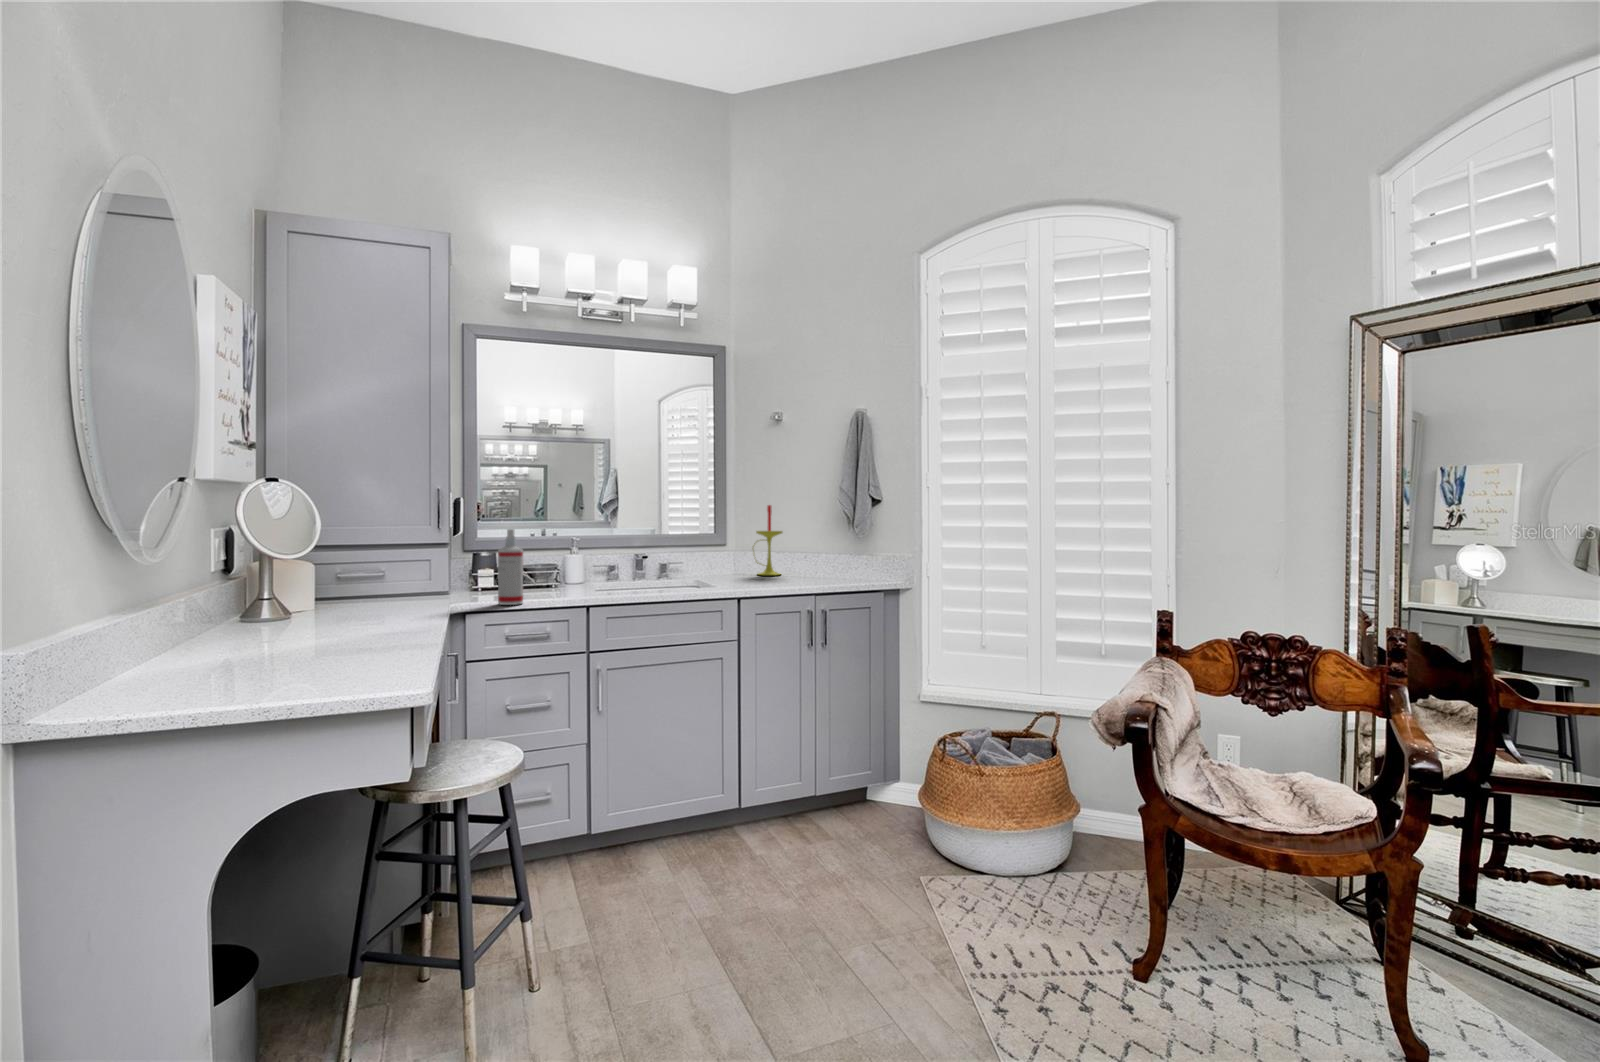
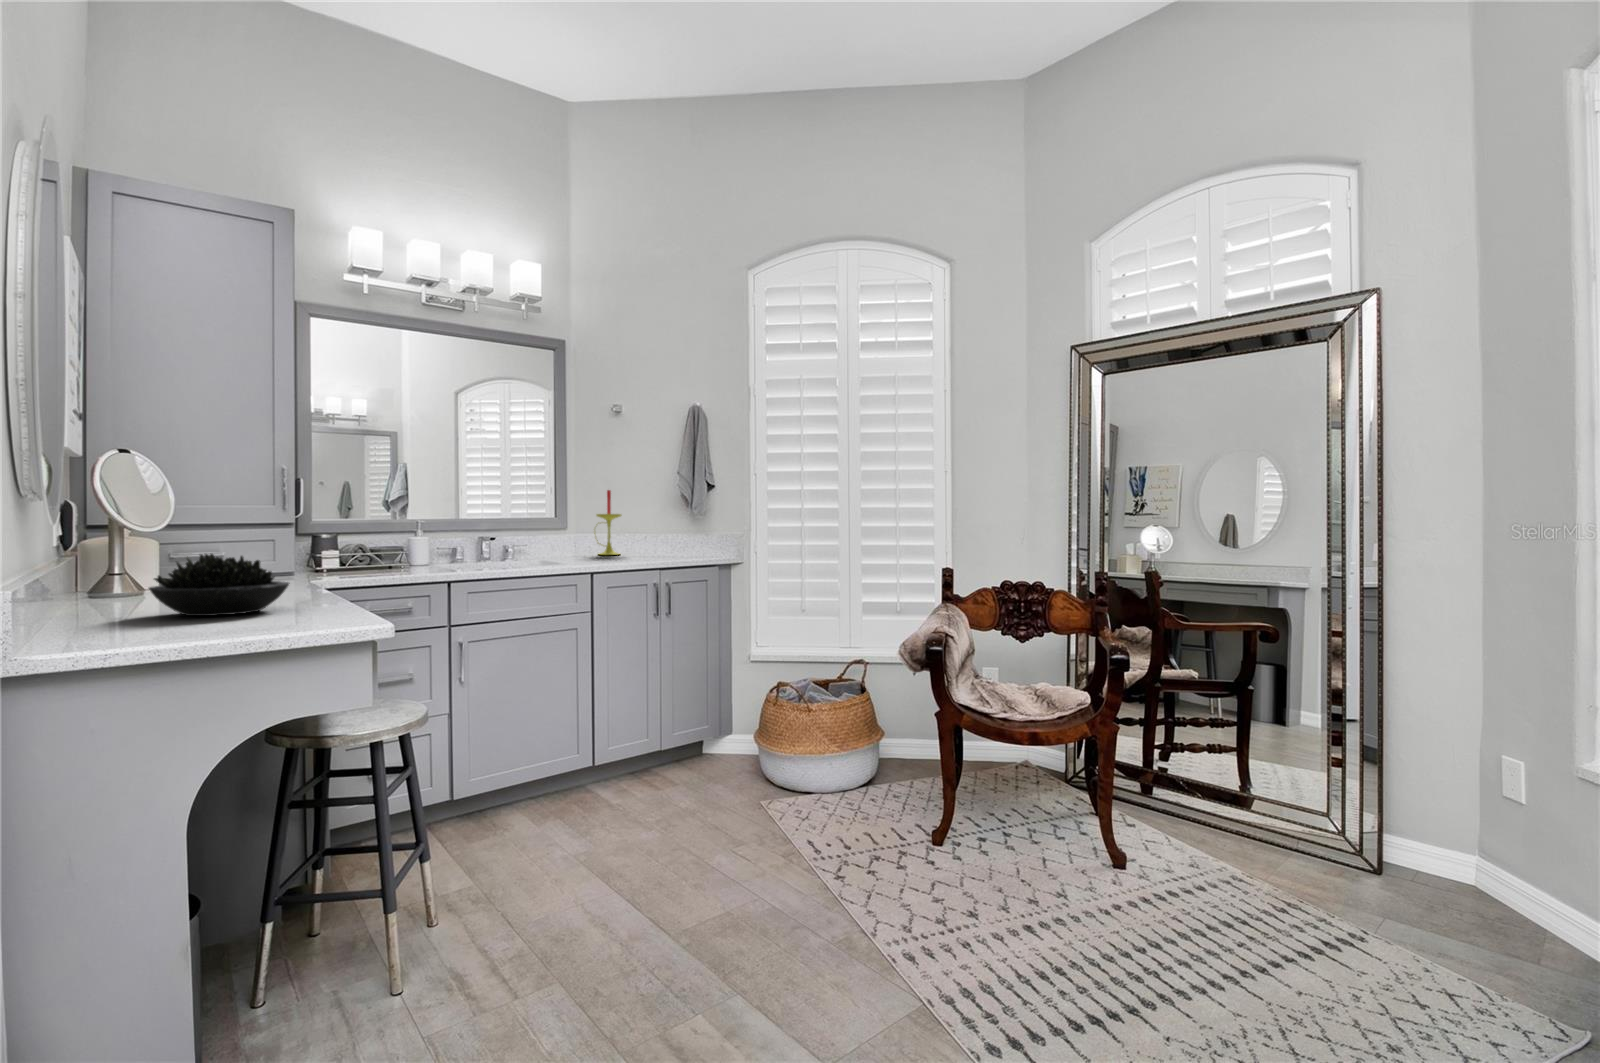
spray bottle: present [498,529,523,605] -> none [359,508,385,581]
succulent plant: none [211,589,360,659] -> present [149,554,290,616]

